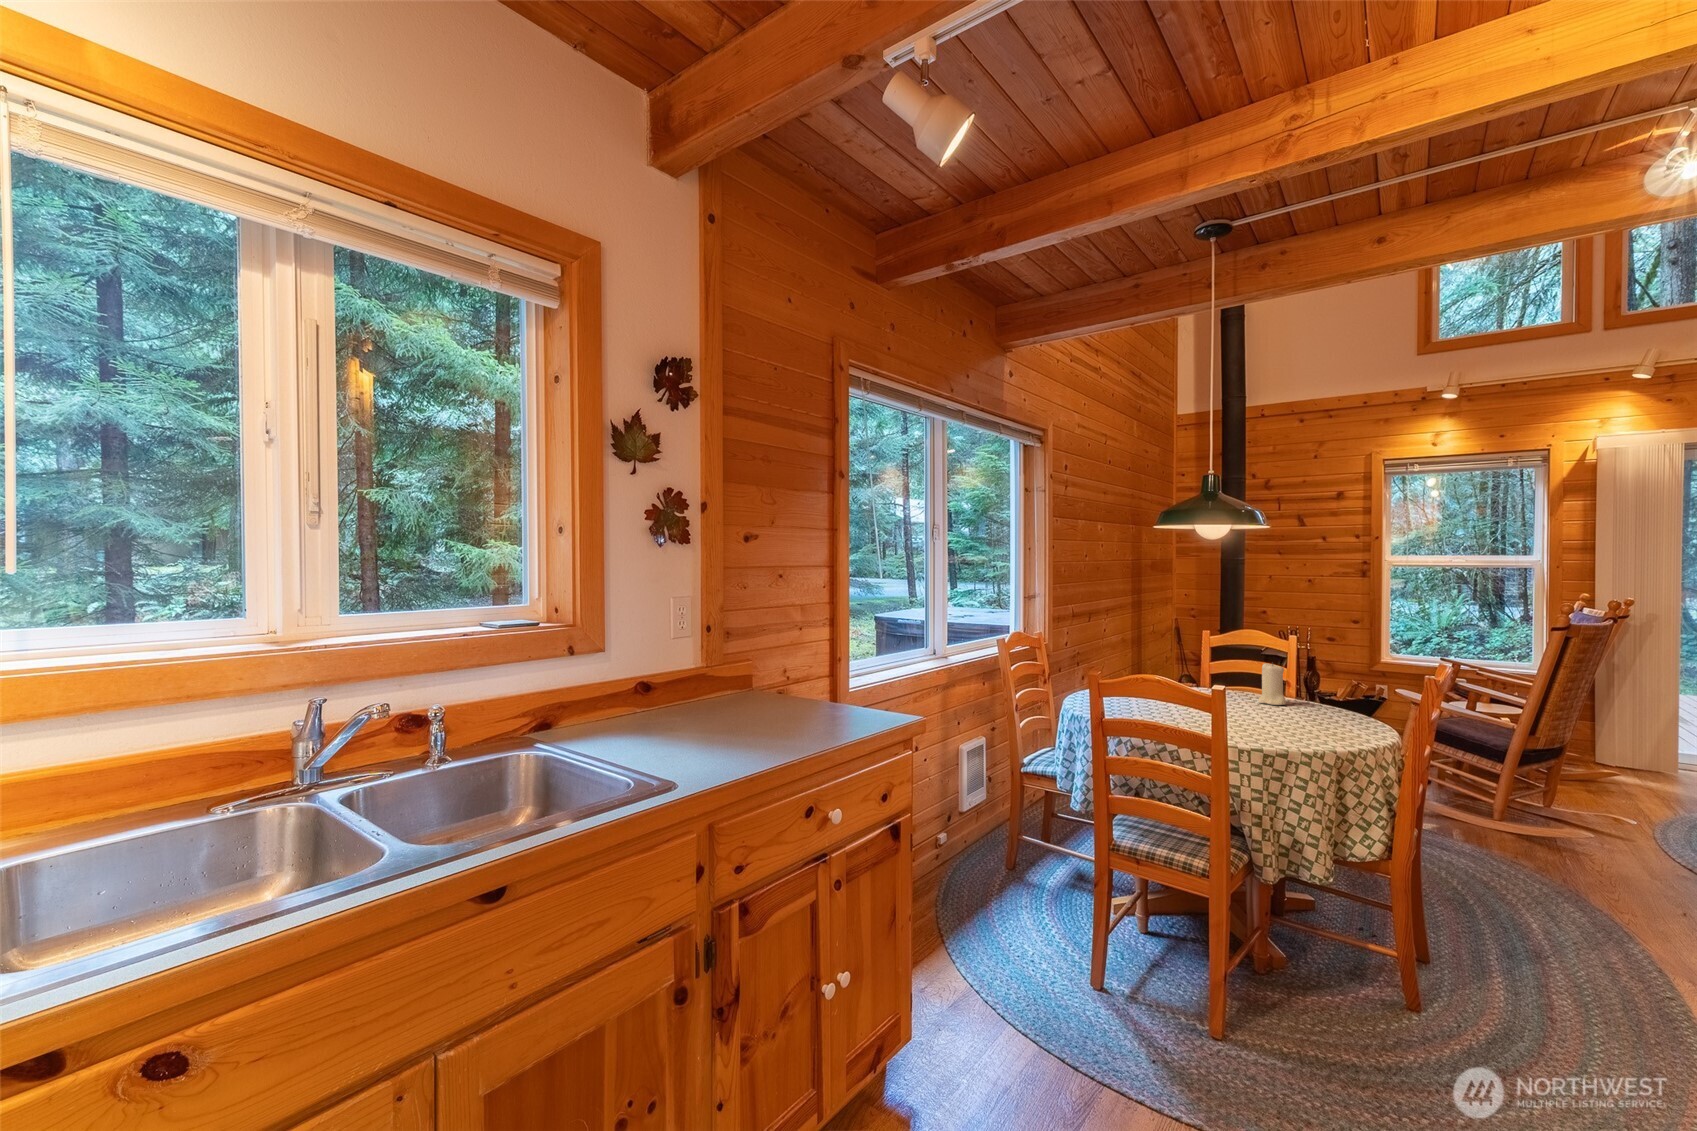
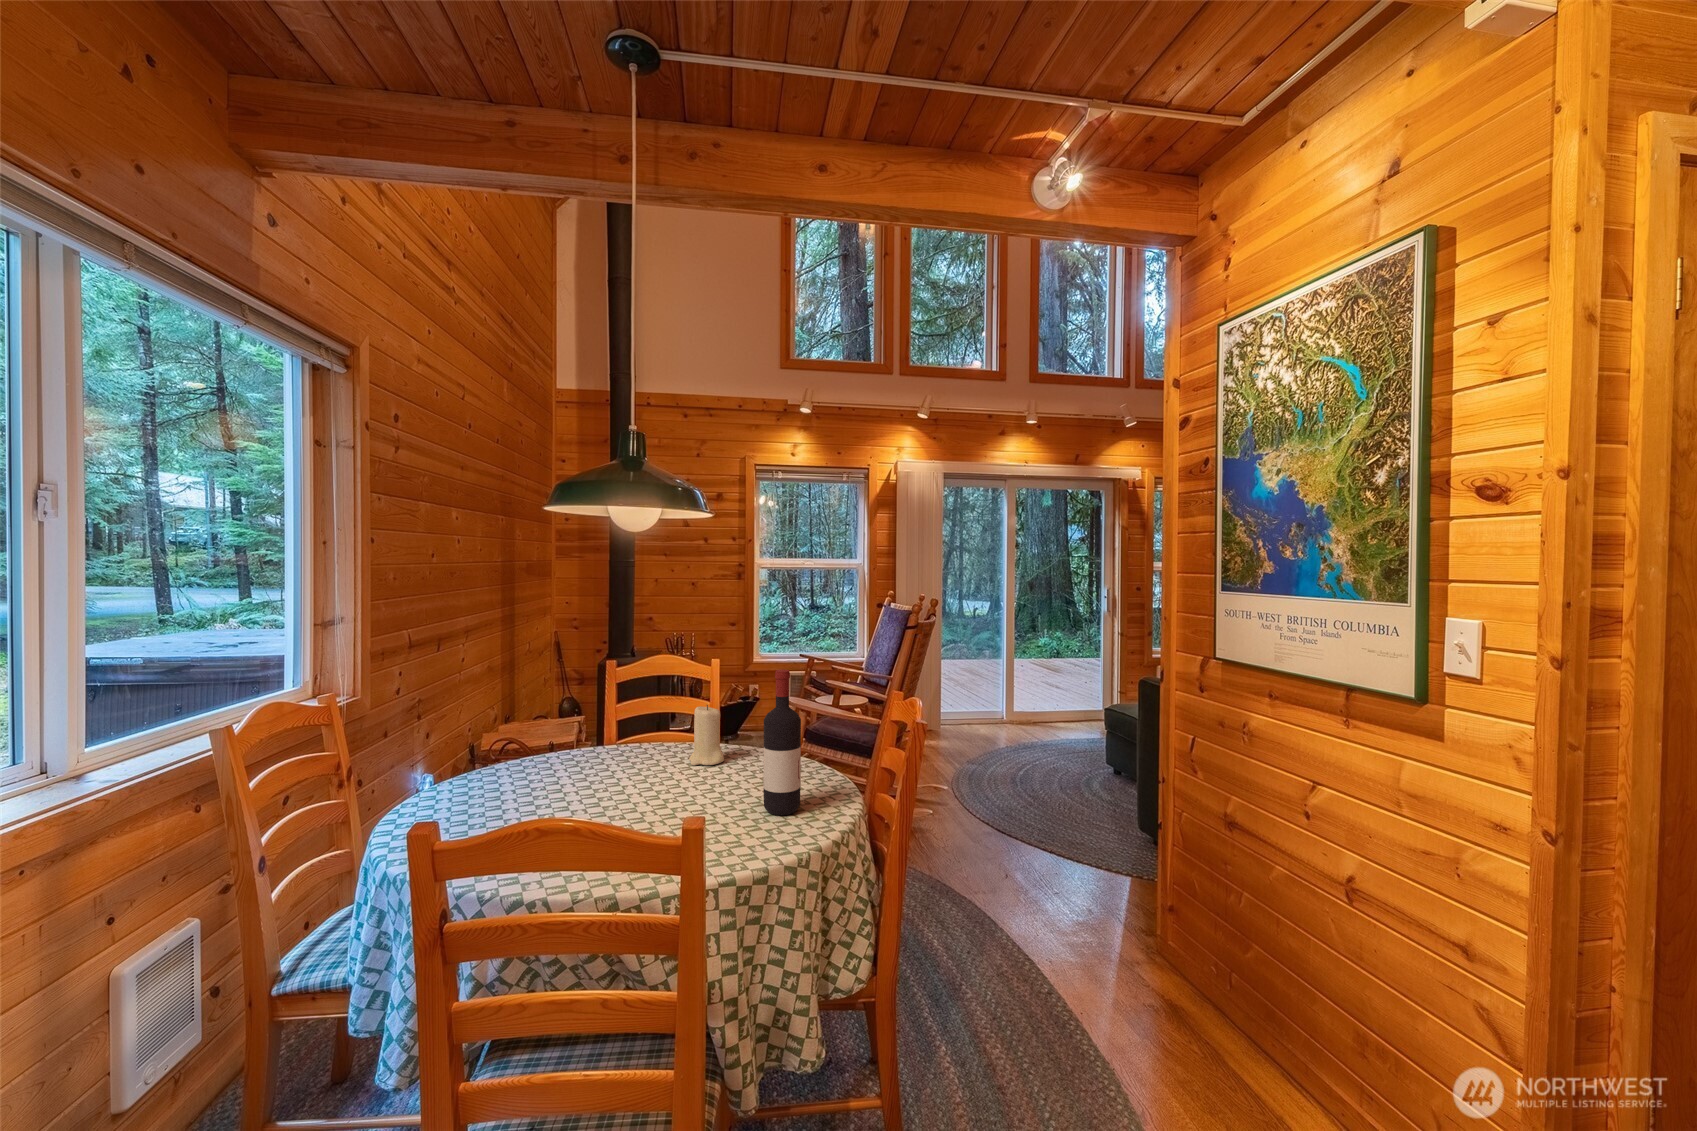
wine bottle: none [1302,634,1333,734] -> present [763,670,801,815]

